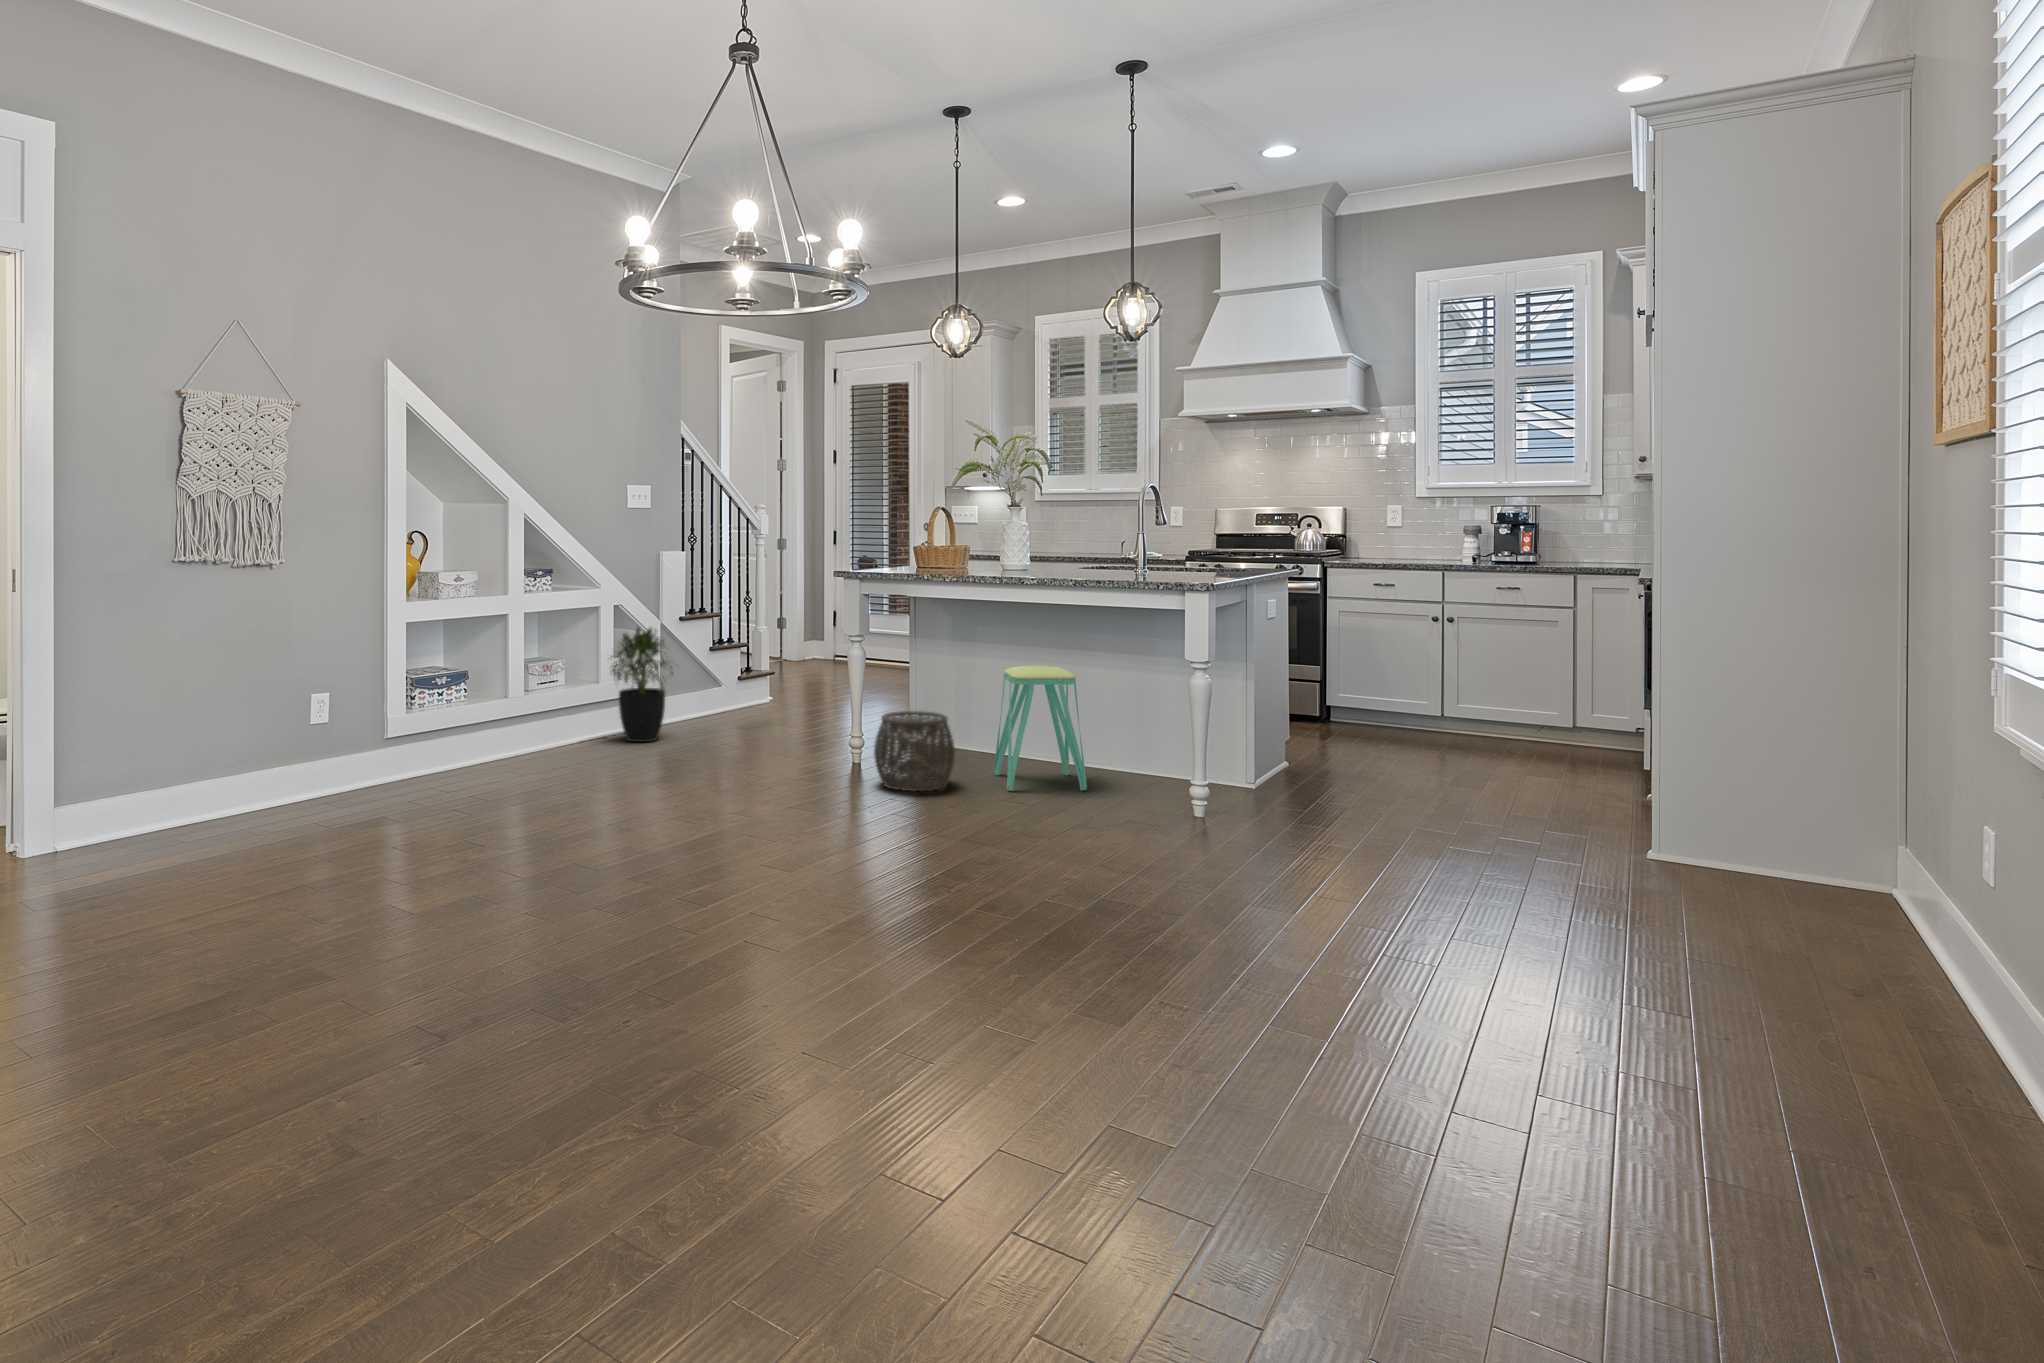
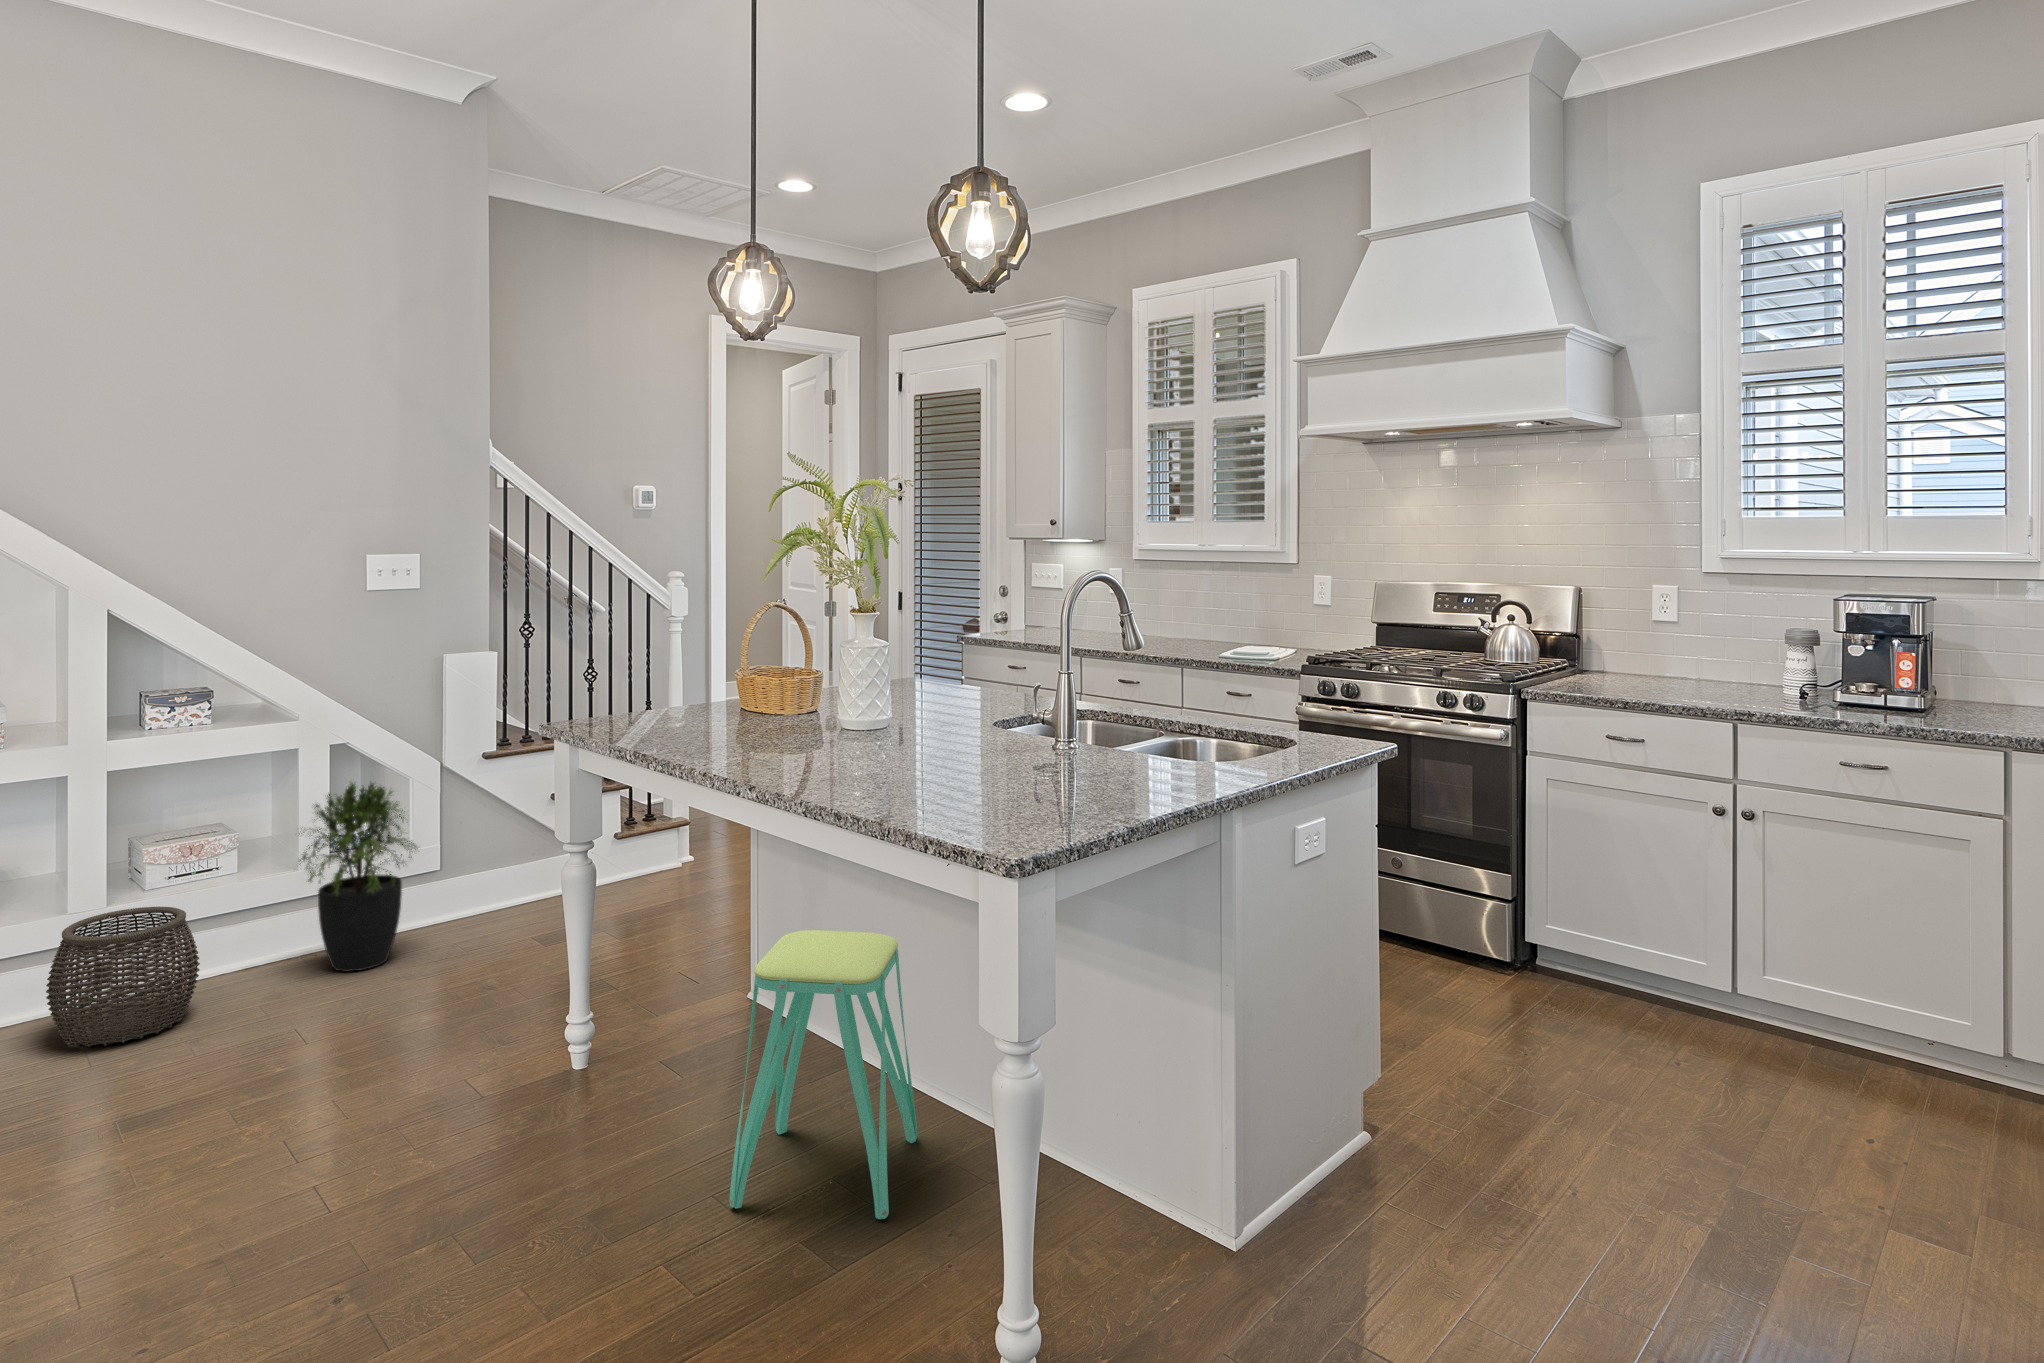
woven basket: present [874,711,955,791] -> present [46,907,200,1047]

